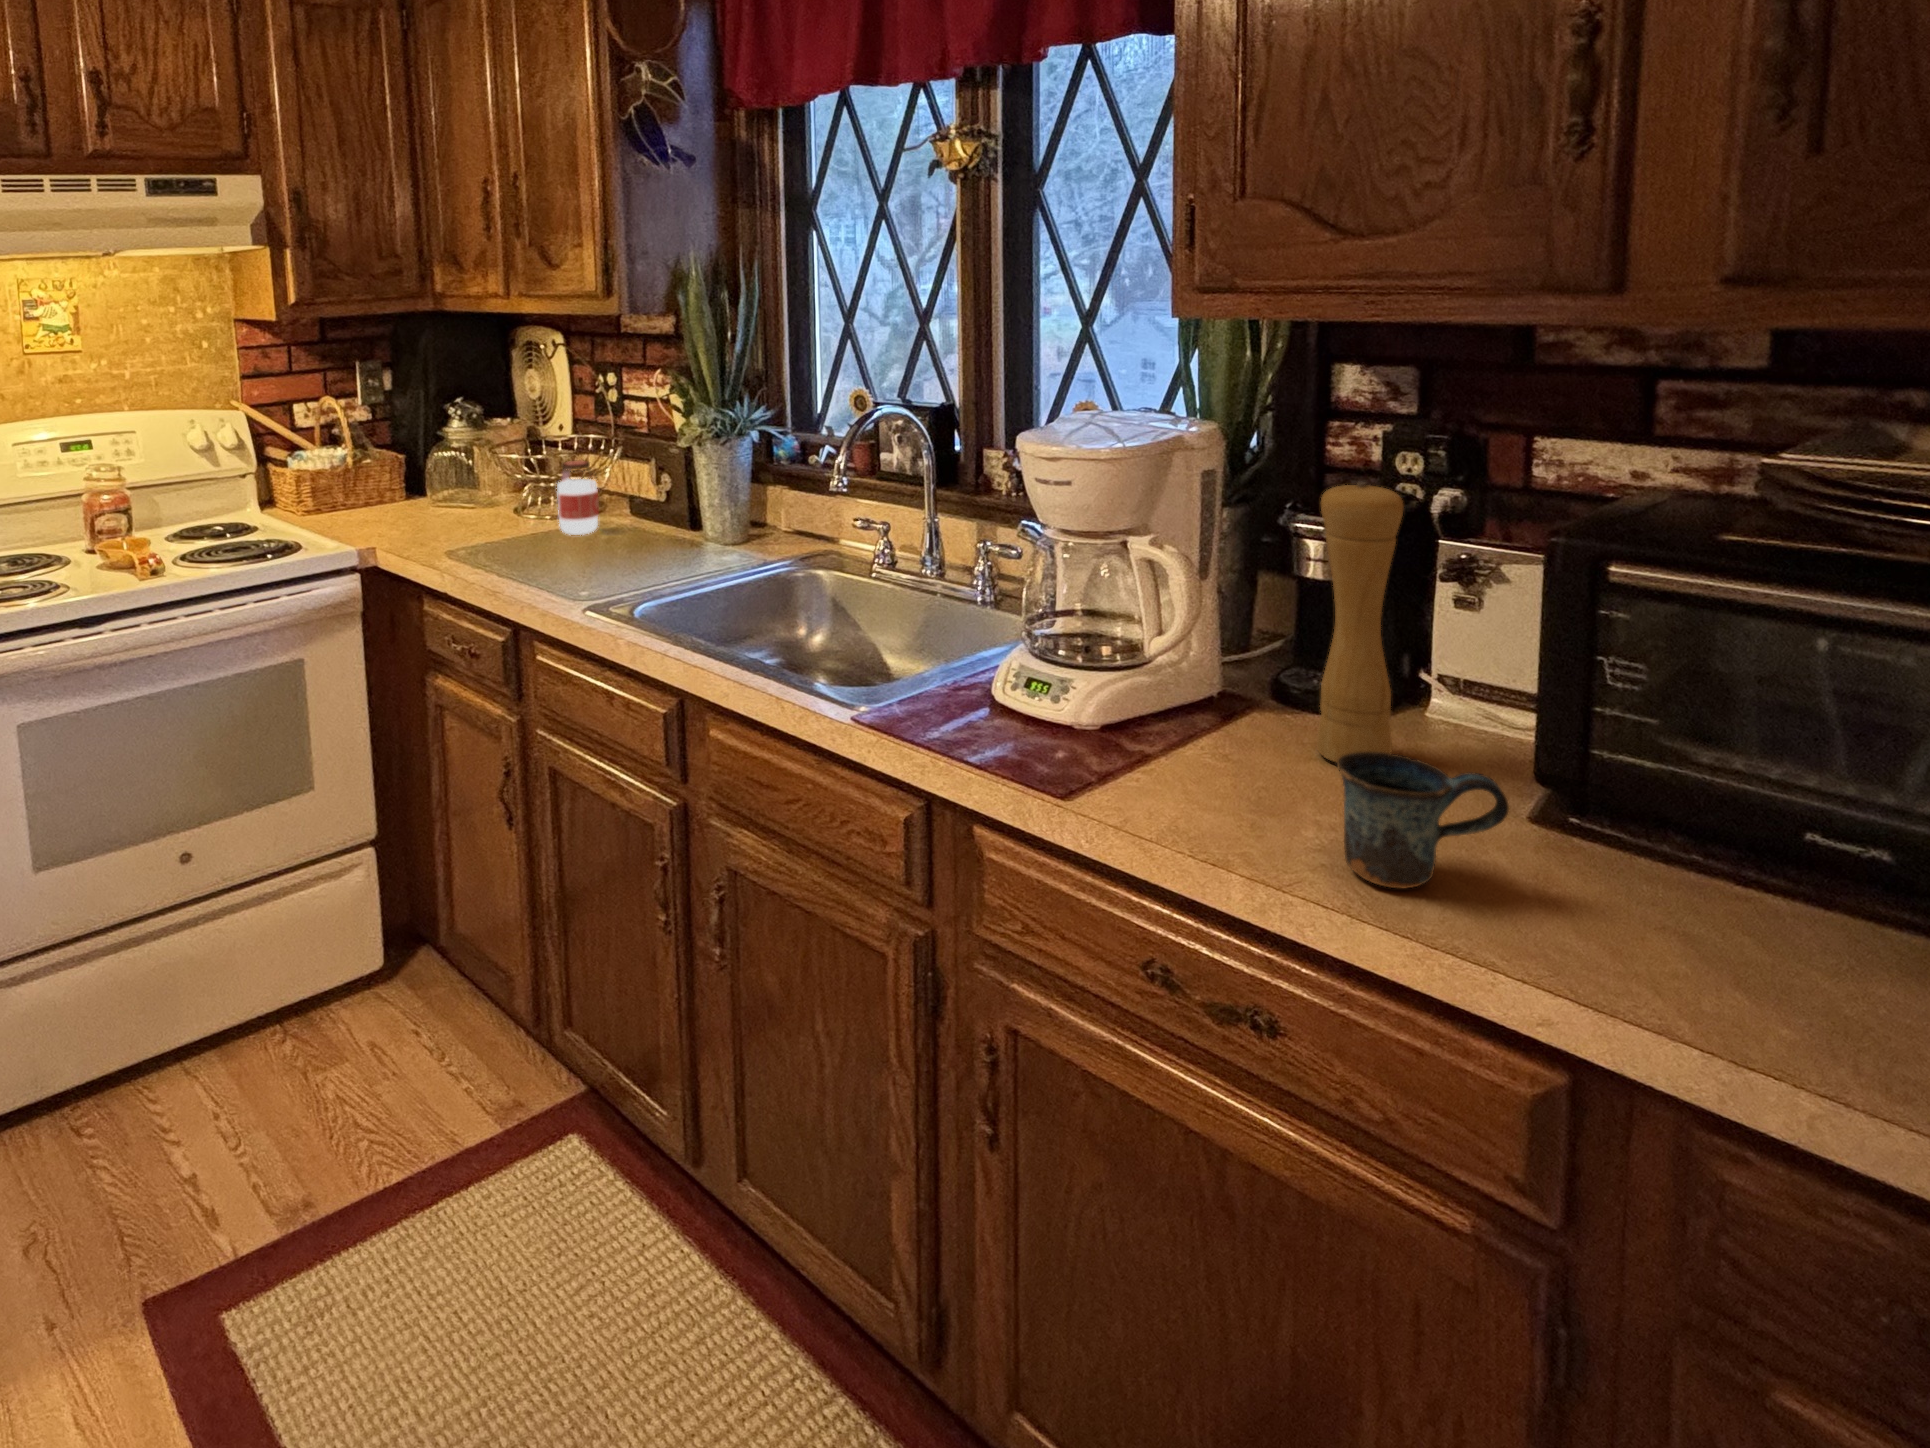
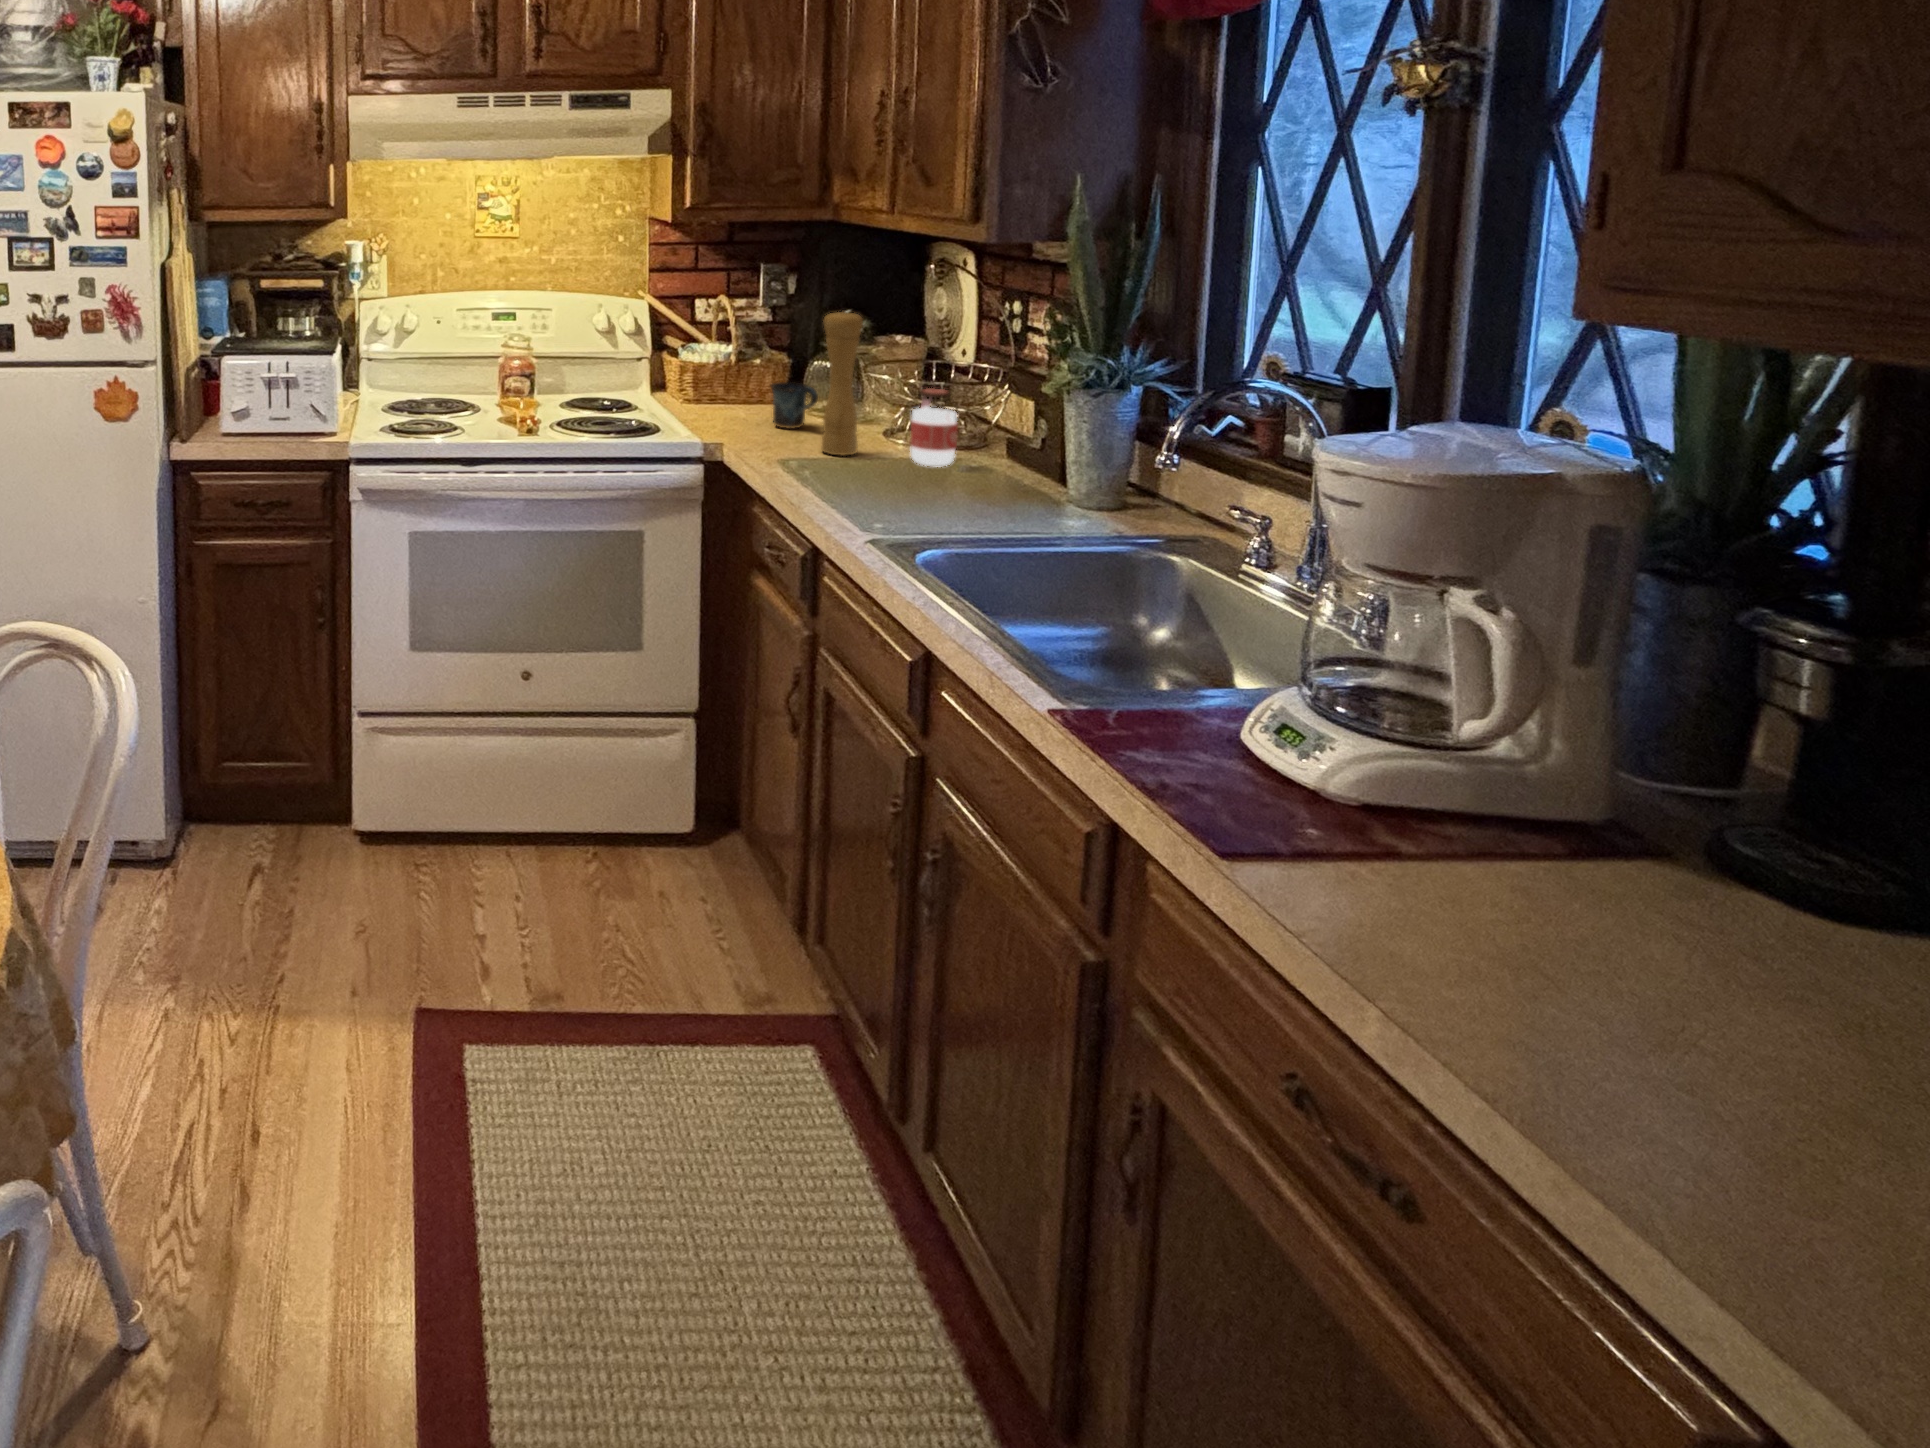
pepper mill: present [1317,482,1404,763] -> present [822,311,863,455]
mug: present [1337,752,1509,888] -> present [771,382,818,428]

